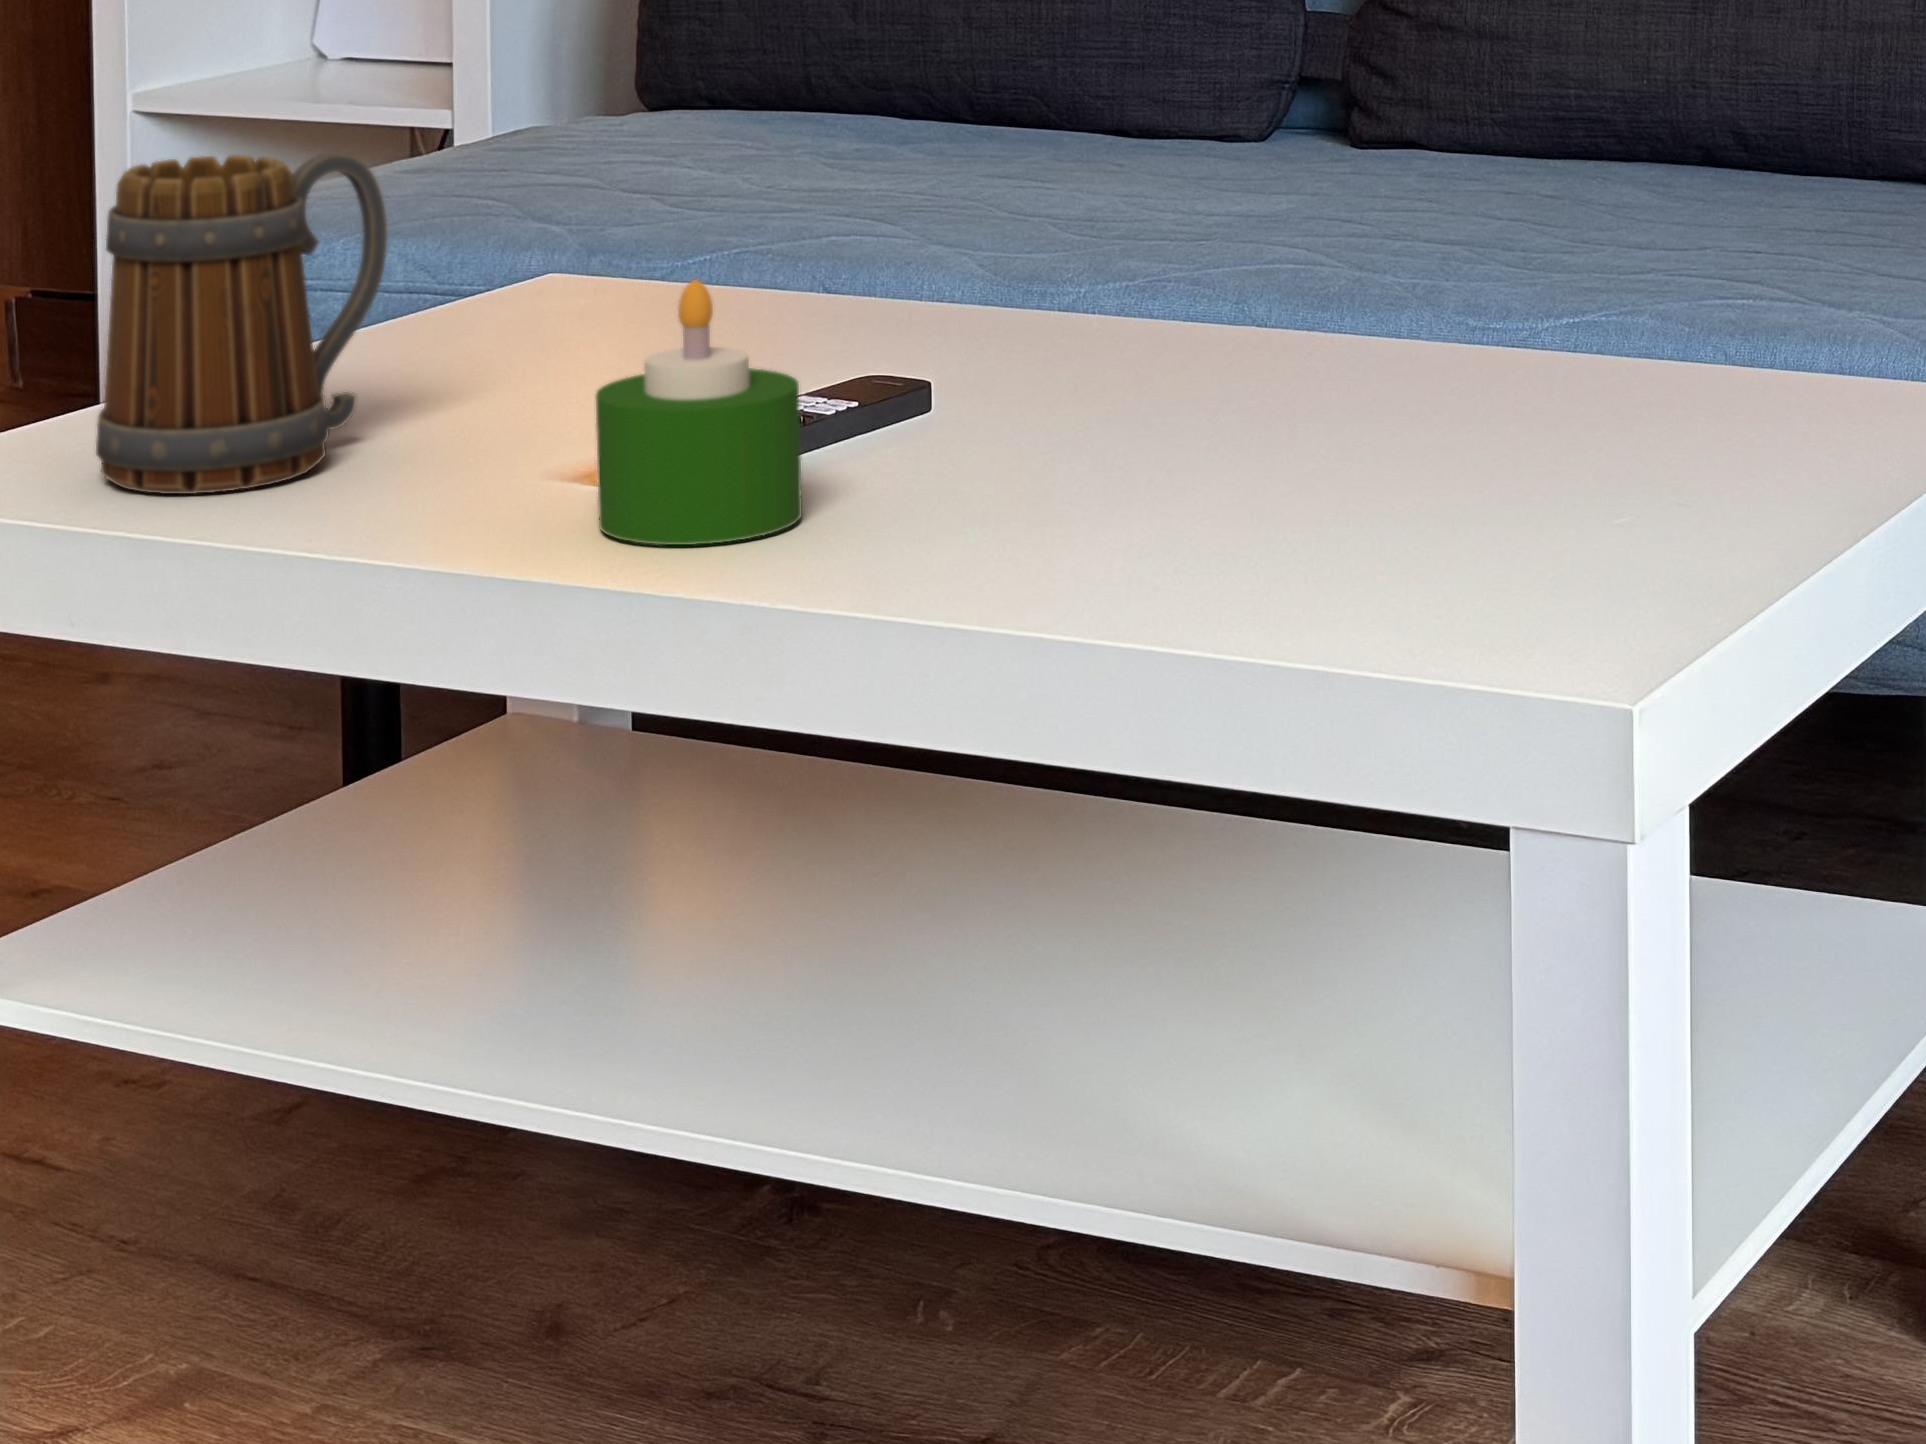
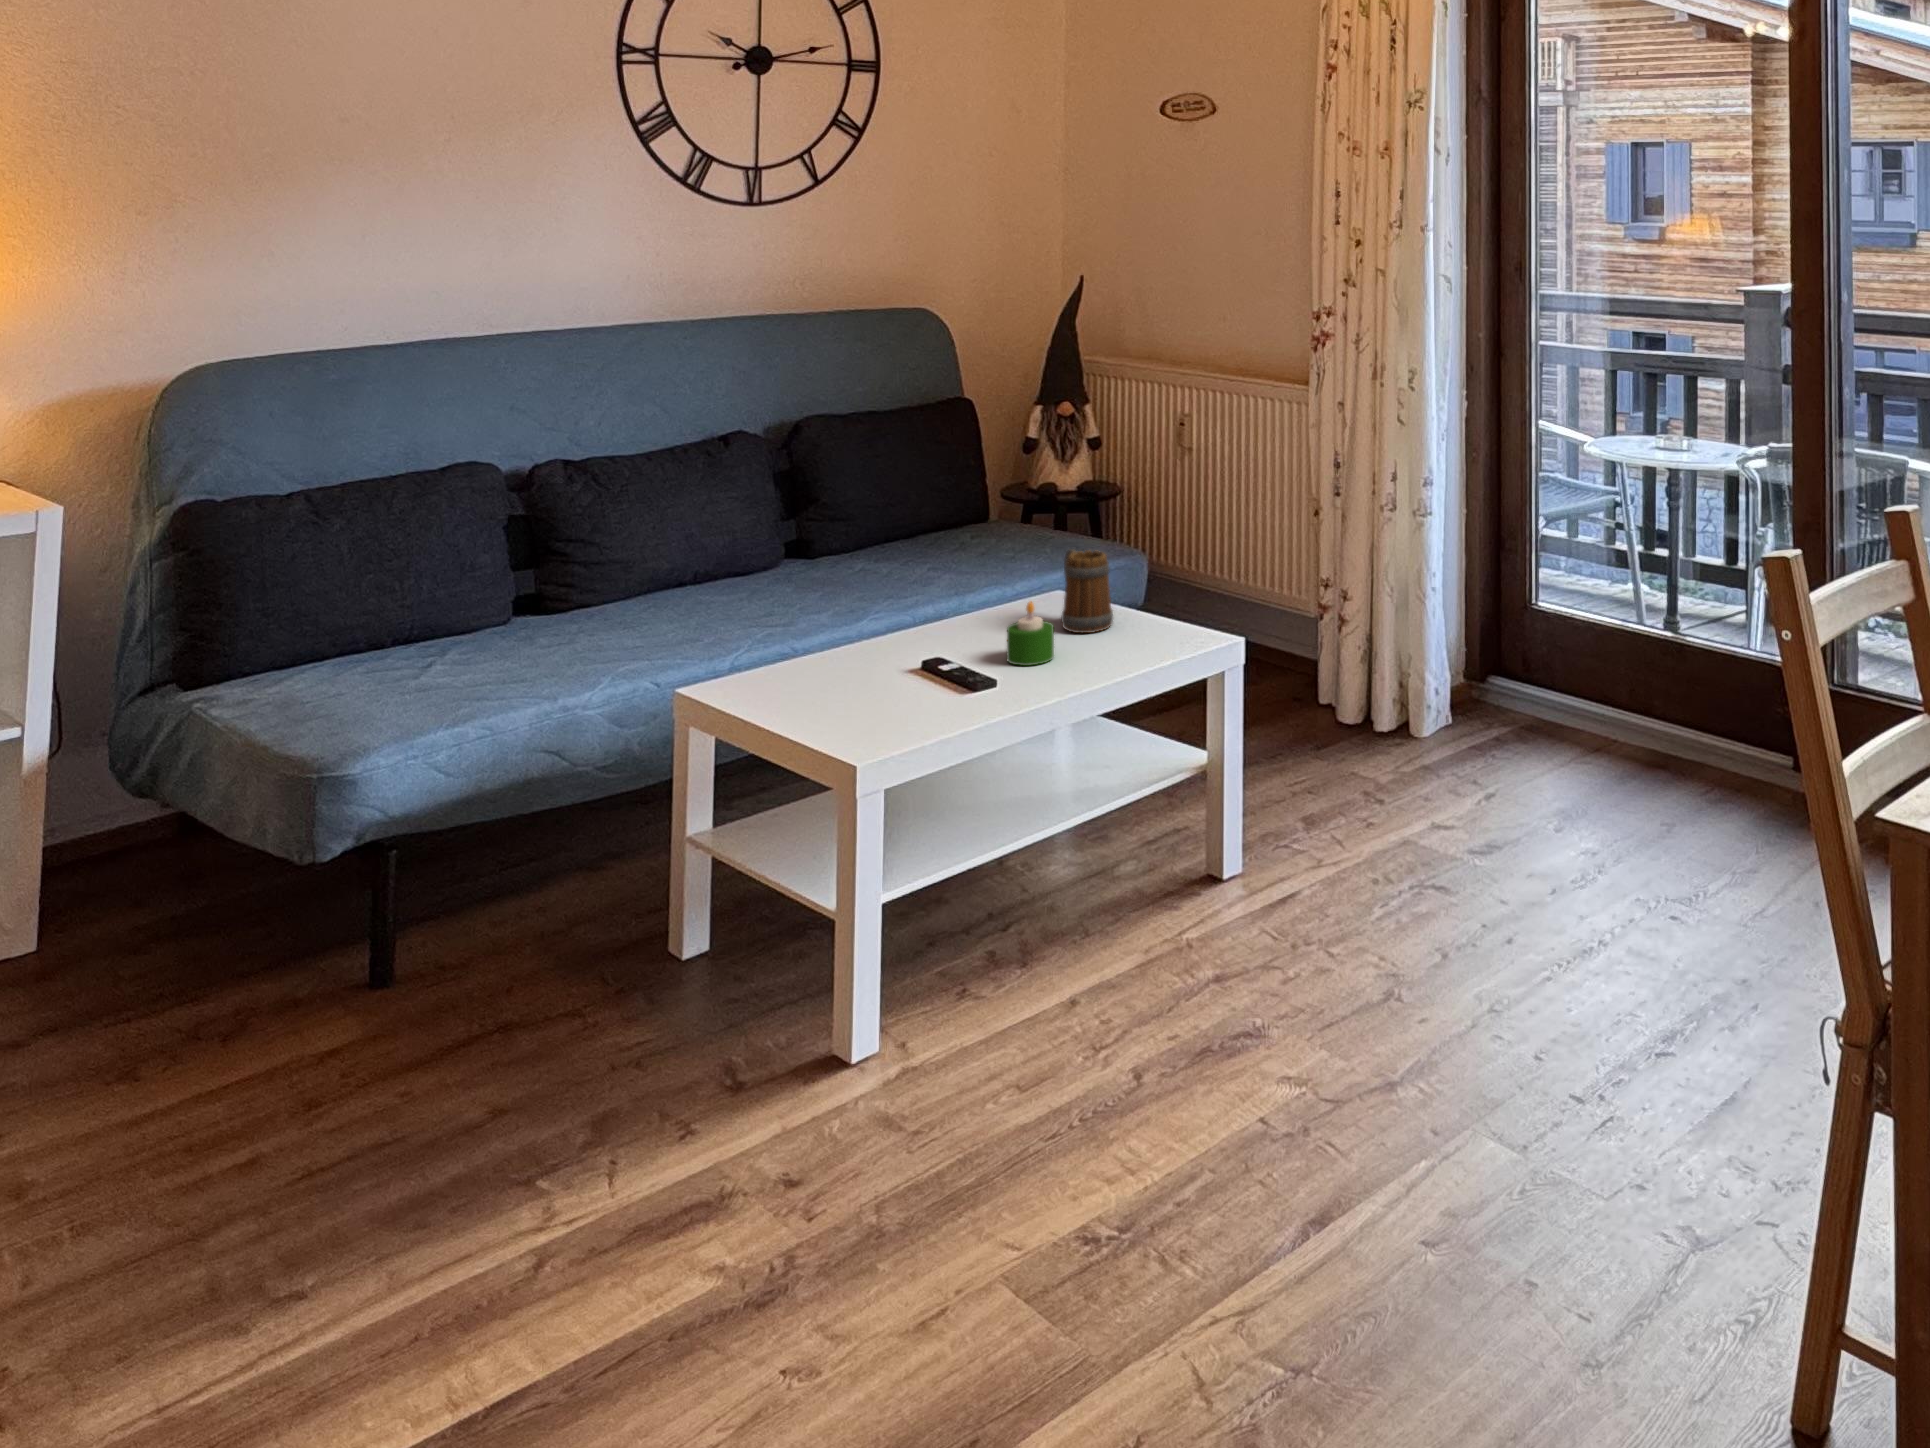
mug: present [96,153,387,494] -> present [1061,549,1113,633]

